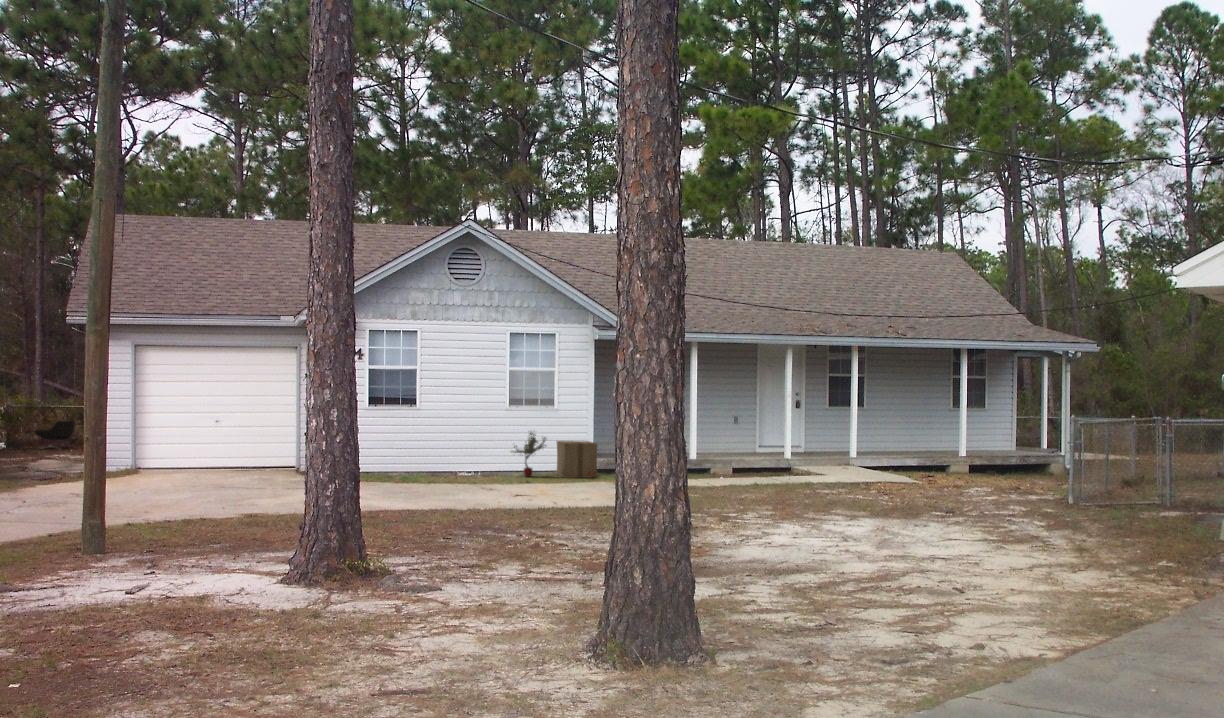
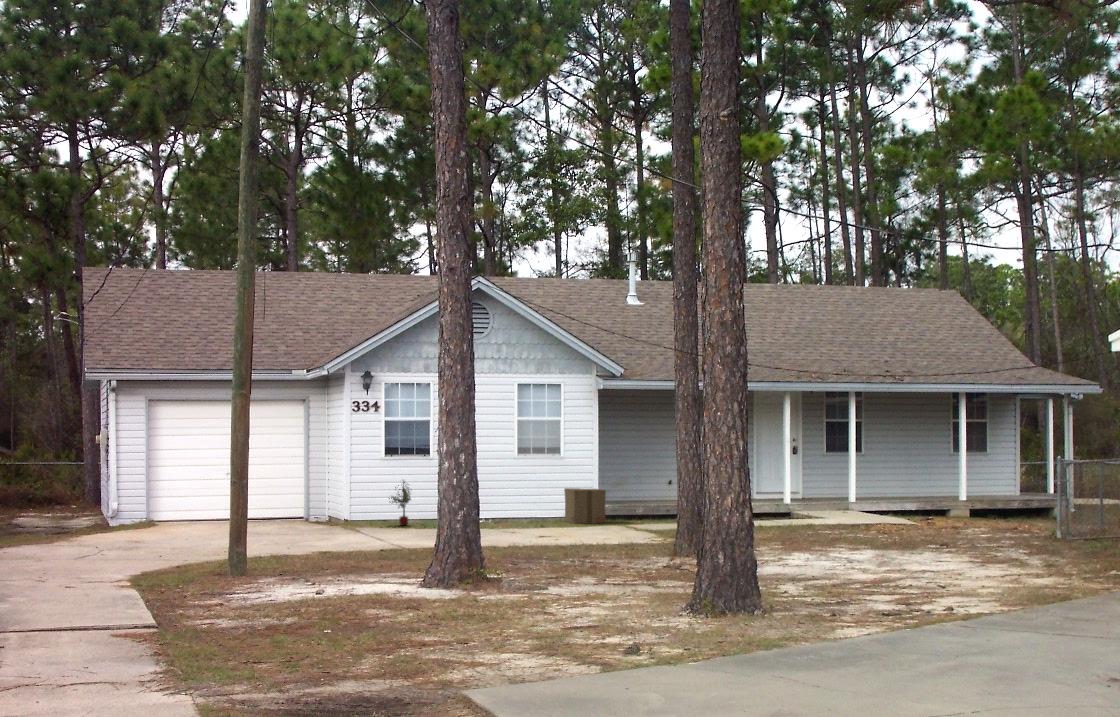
lounge chair: present [34,420,75,448] -> none [9,477,52,507]
potted tree: present [512,432,546,477] -> present [389,481,411,526]

